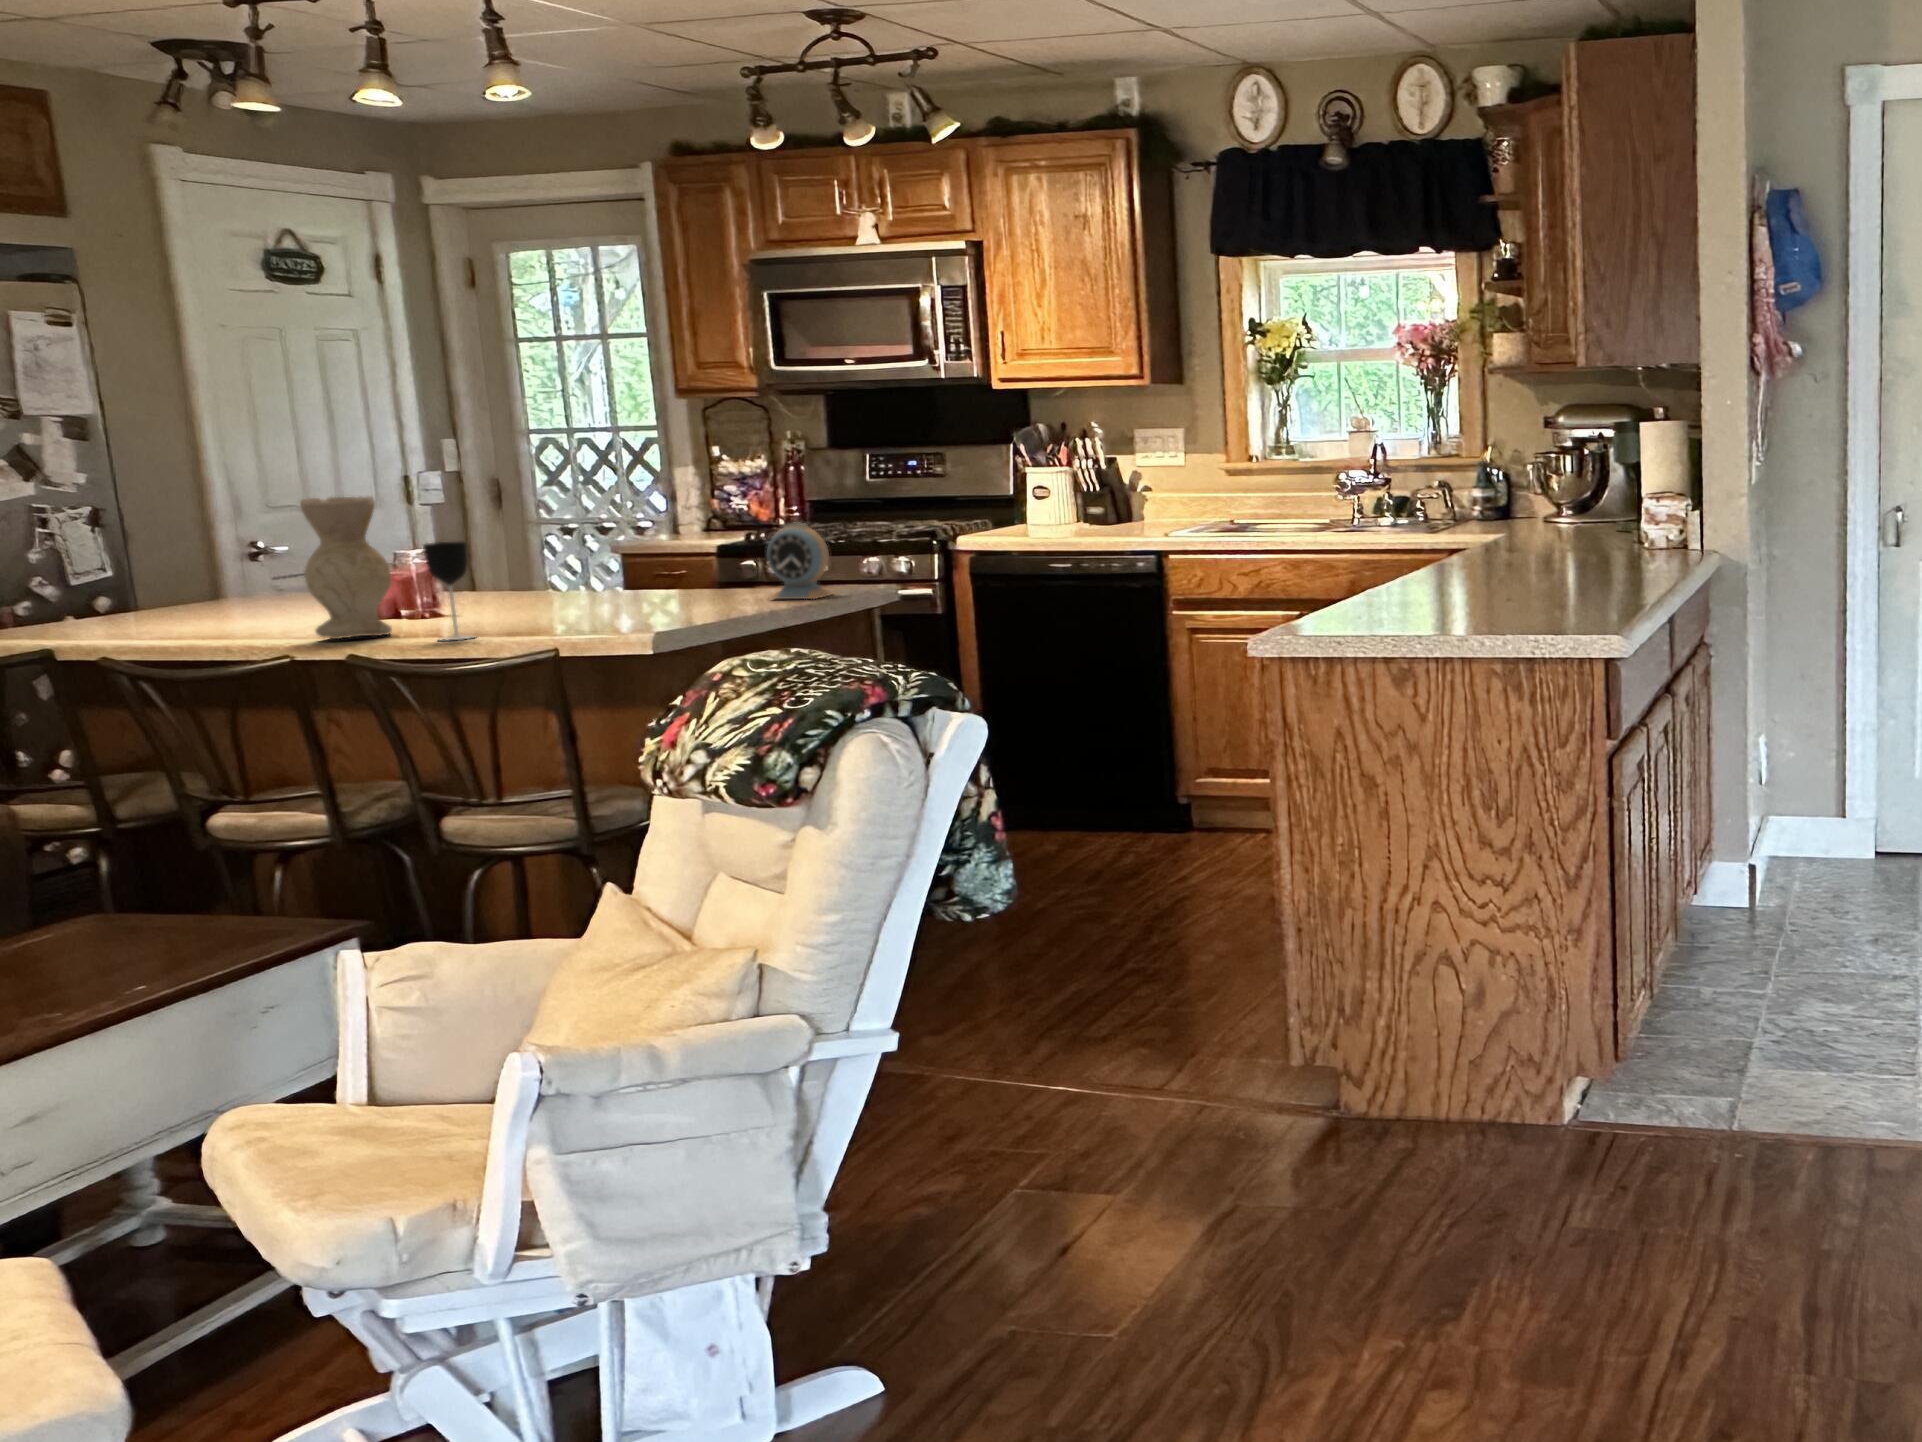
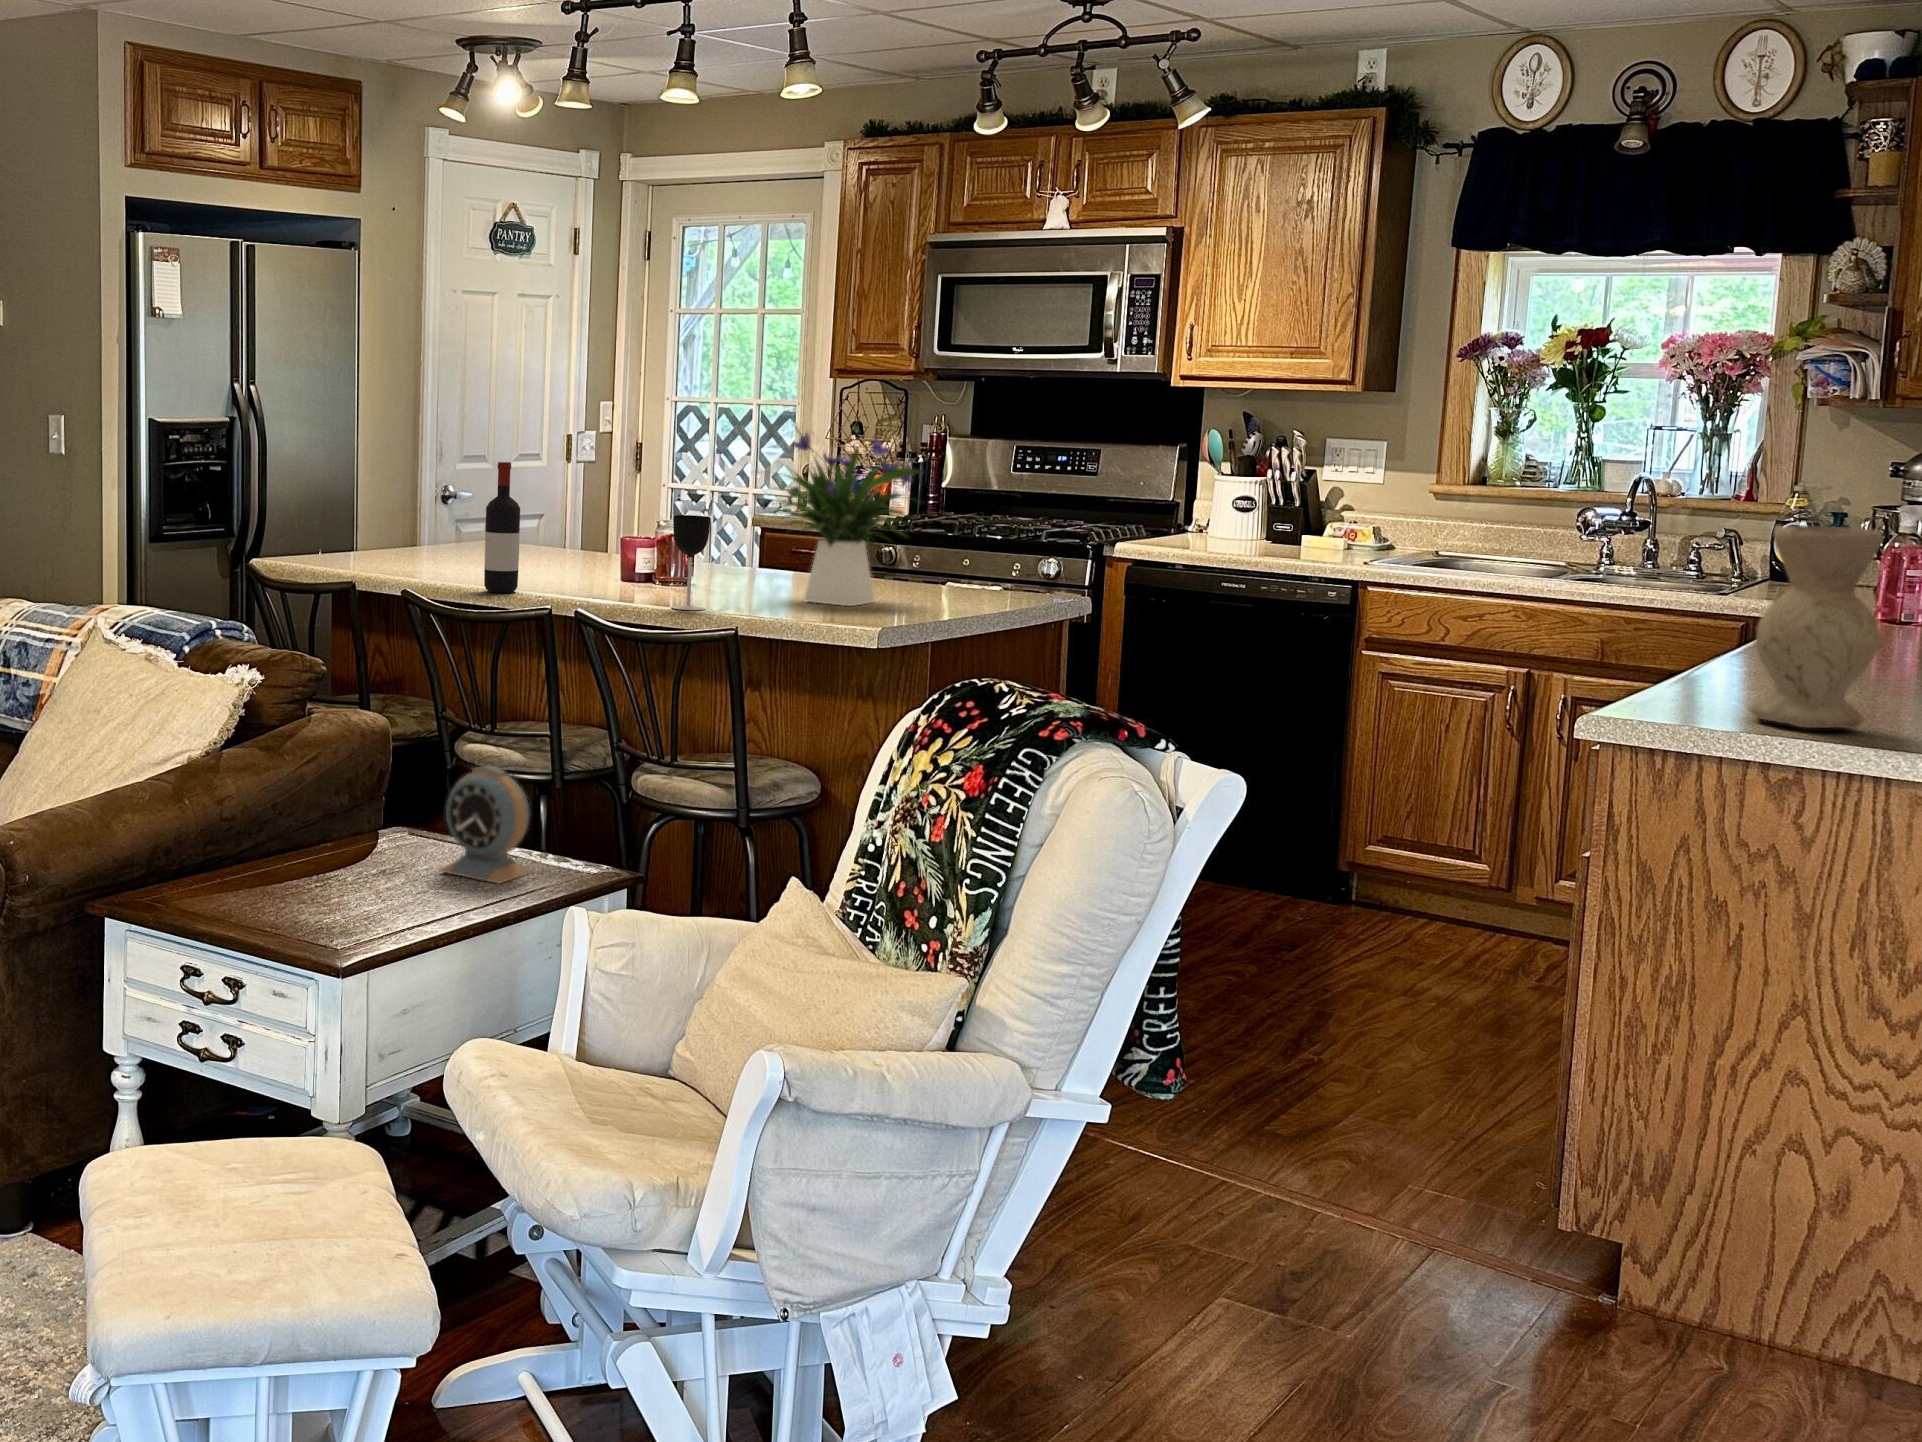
flower arrangement: none [511,438,710,619] -> present [758,424,922,606]
vase: present [300,496,392,639] -> present [1749,525,1882,728]
wine bottle: none [202,503,259,646] -> present [484,462,520,593]
alarm clock: present [767,522,833,599] -> present [440,766,532,883]

